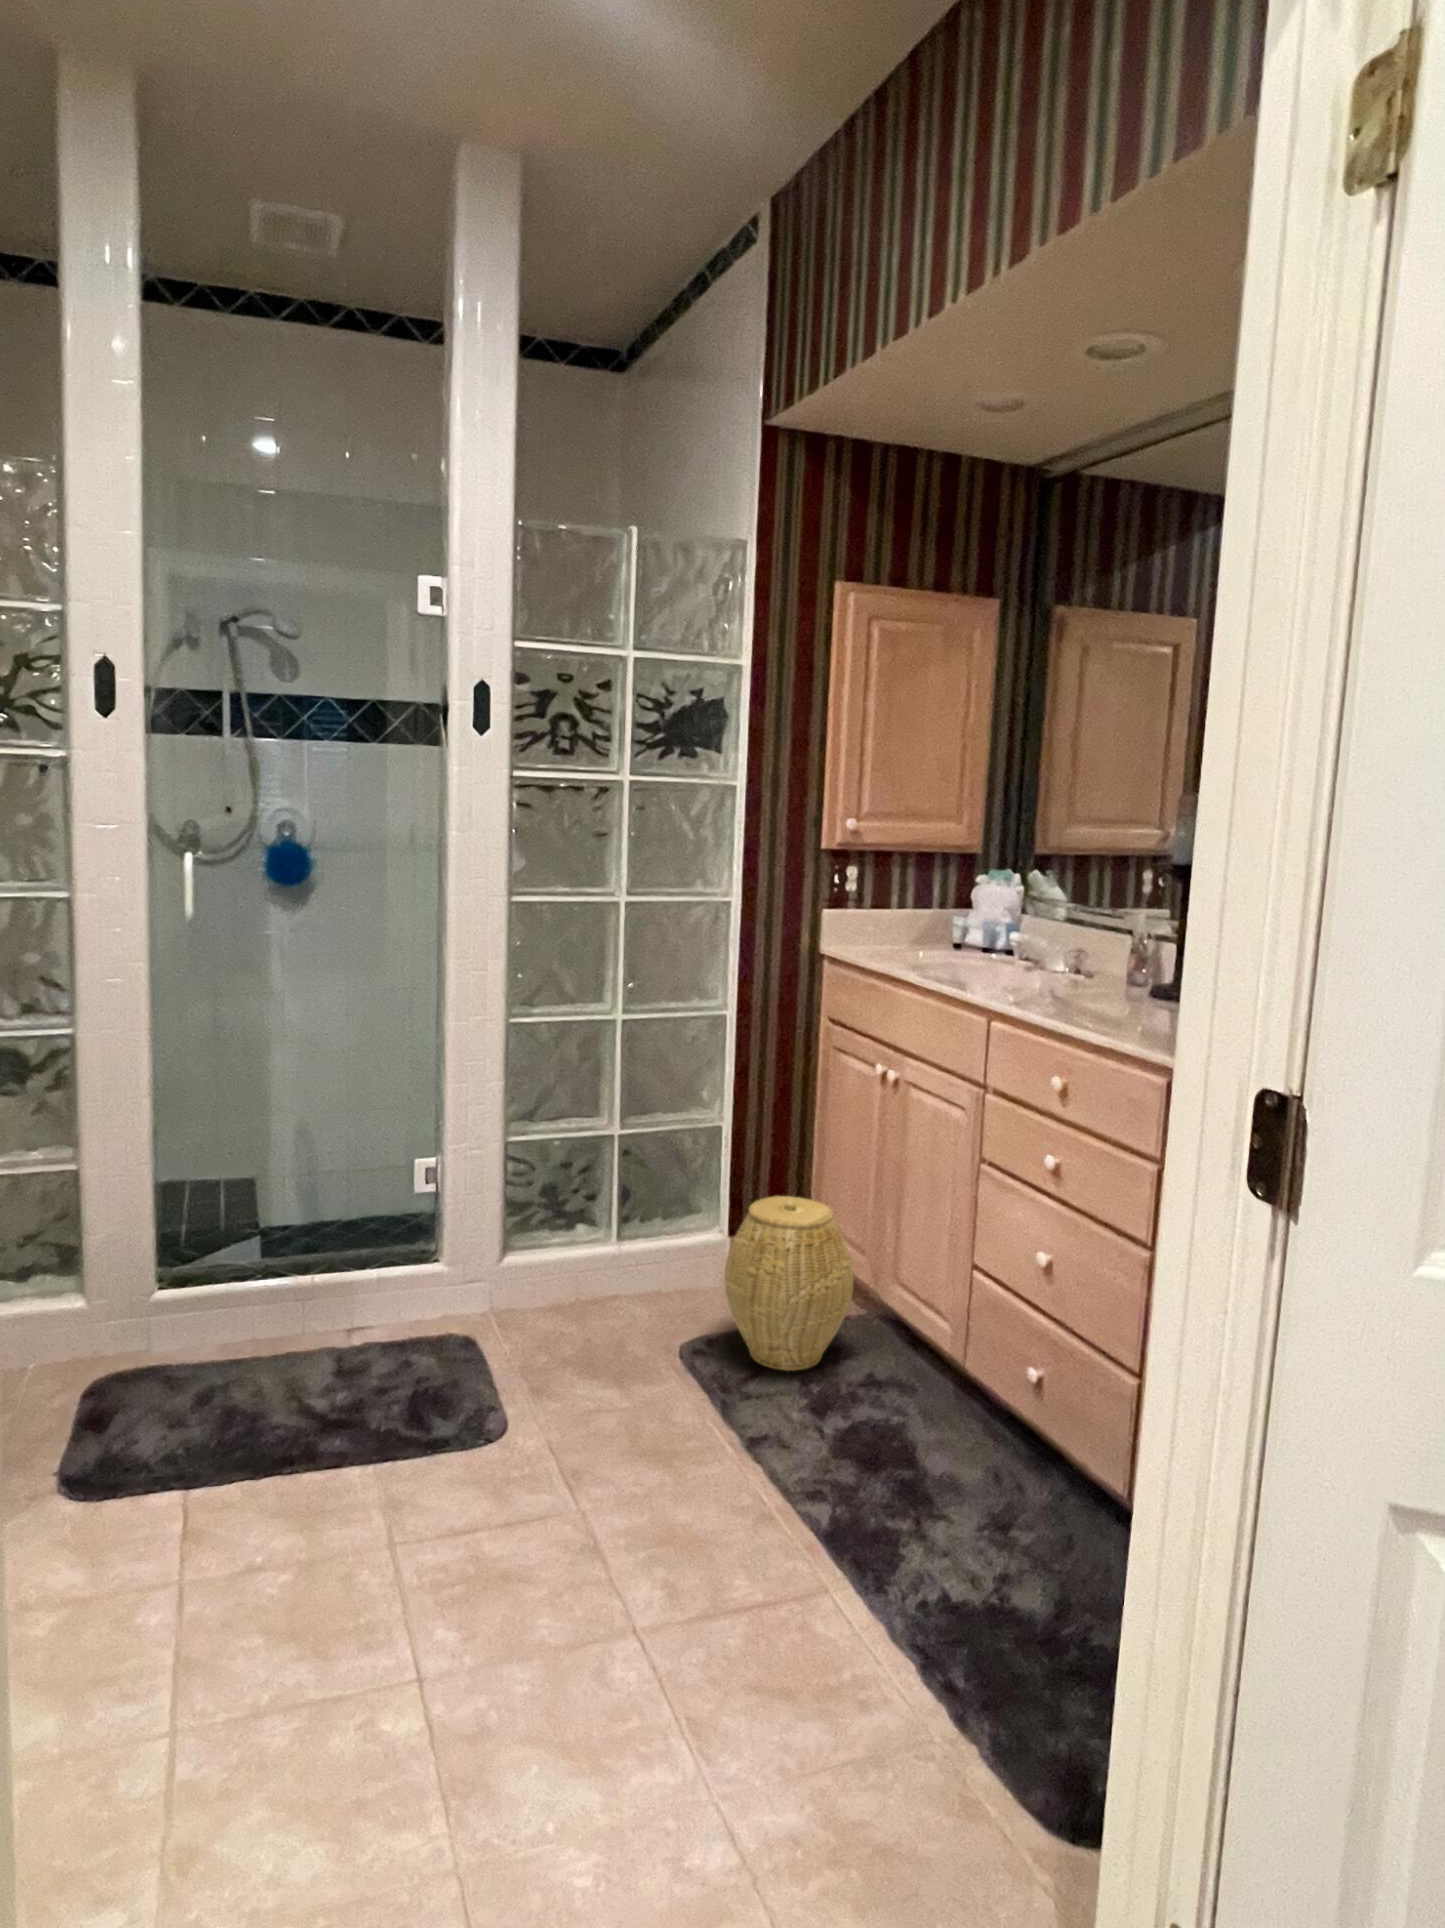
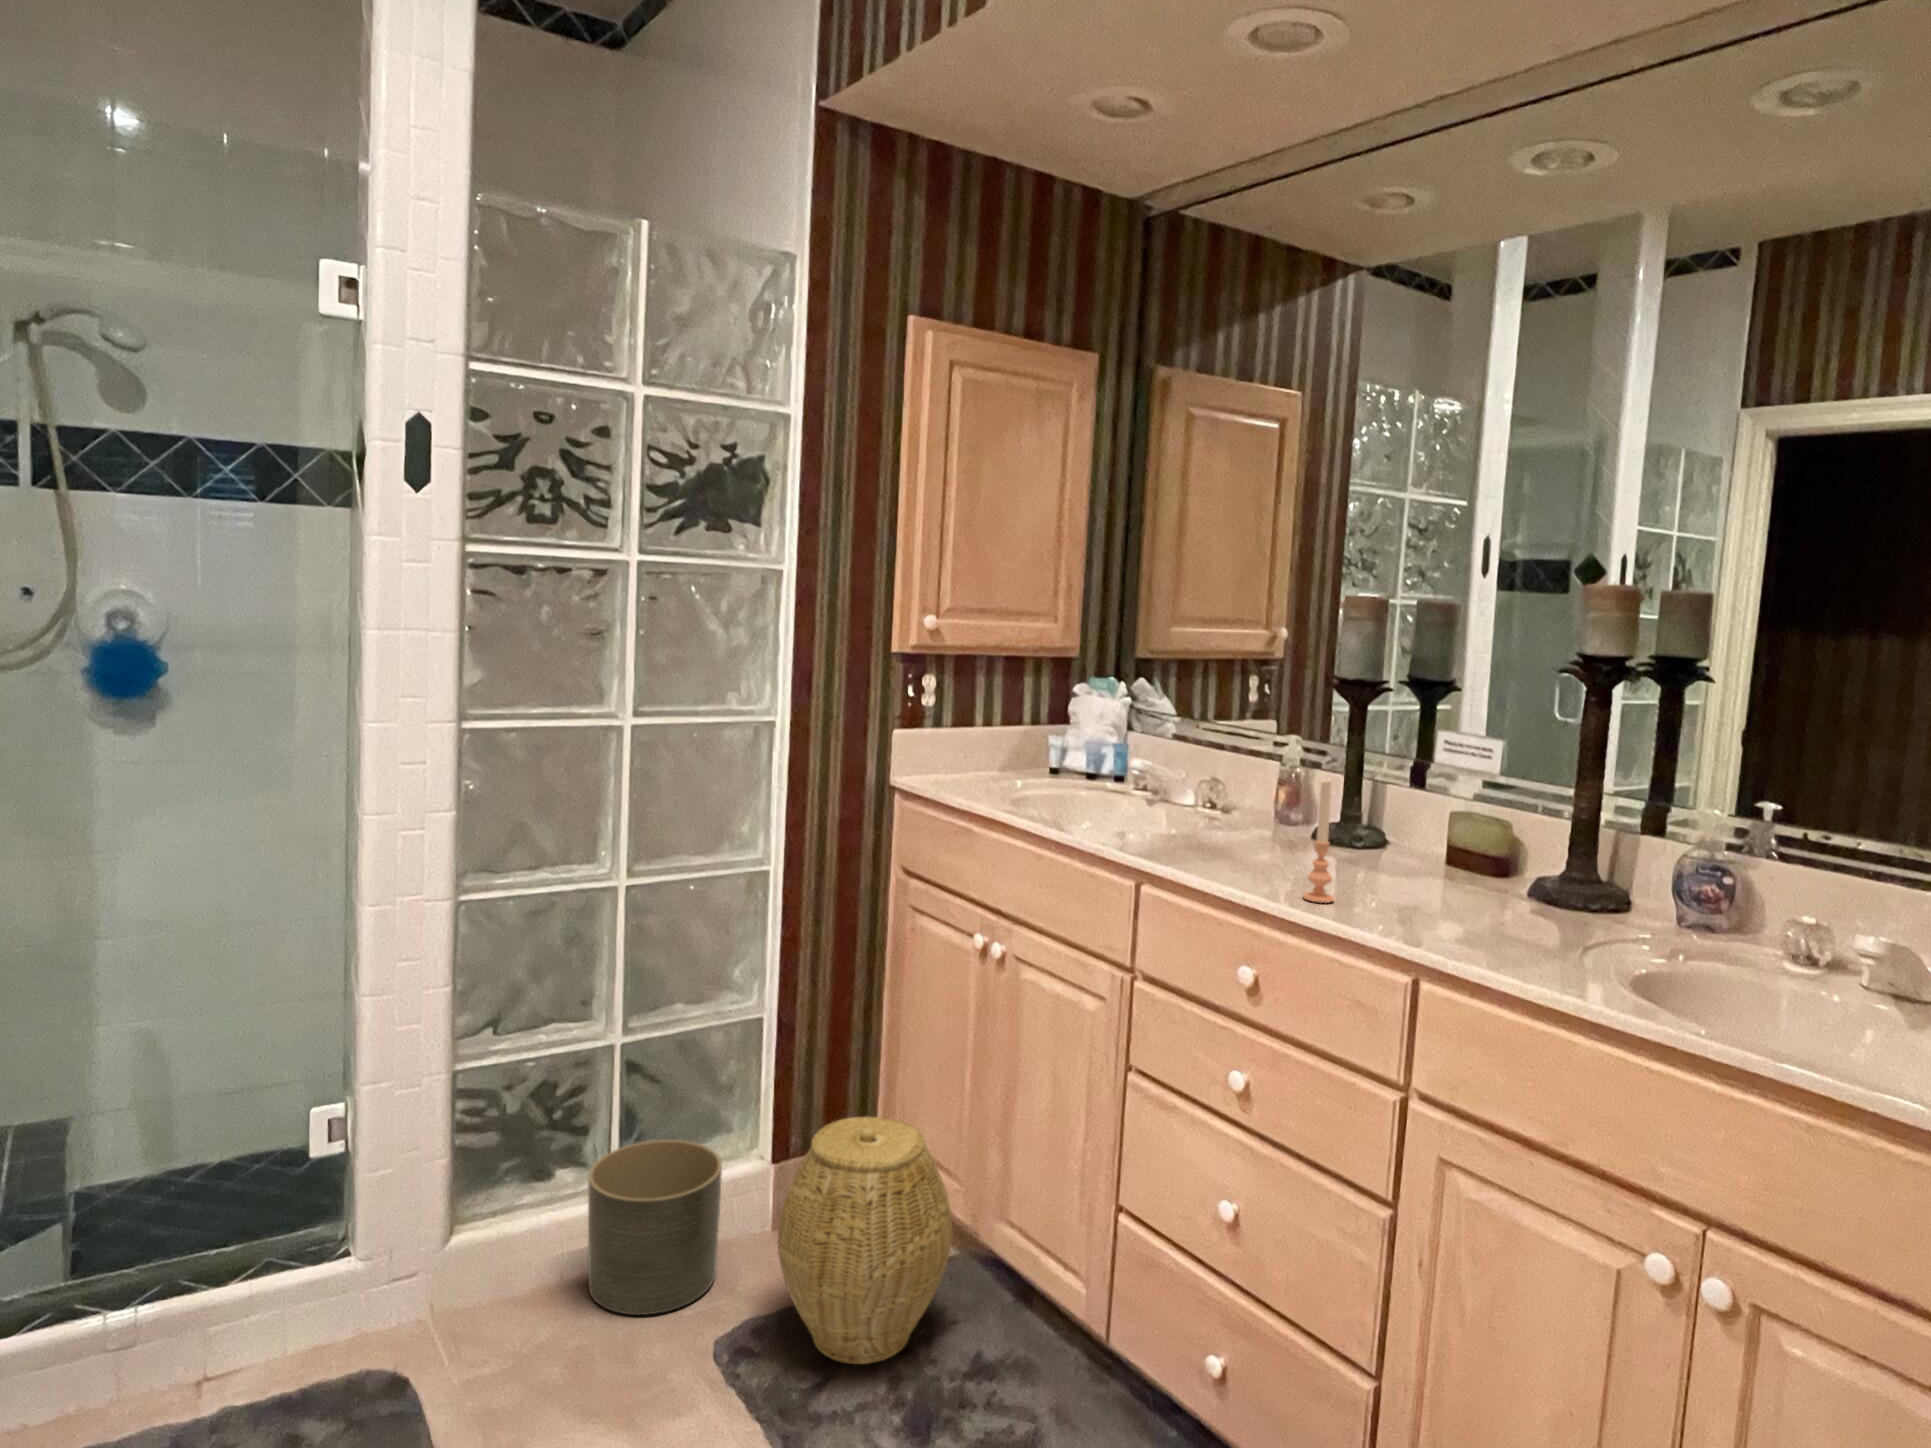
candle: none [1107,937,1132,1033] -> present [1303,779,1334,903]
planter: none [595,1209,688,1325] -> present [588,1140,722,1315]

